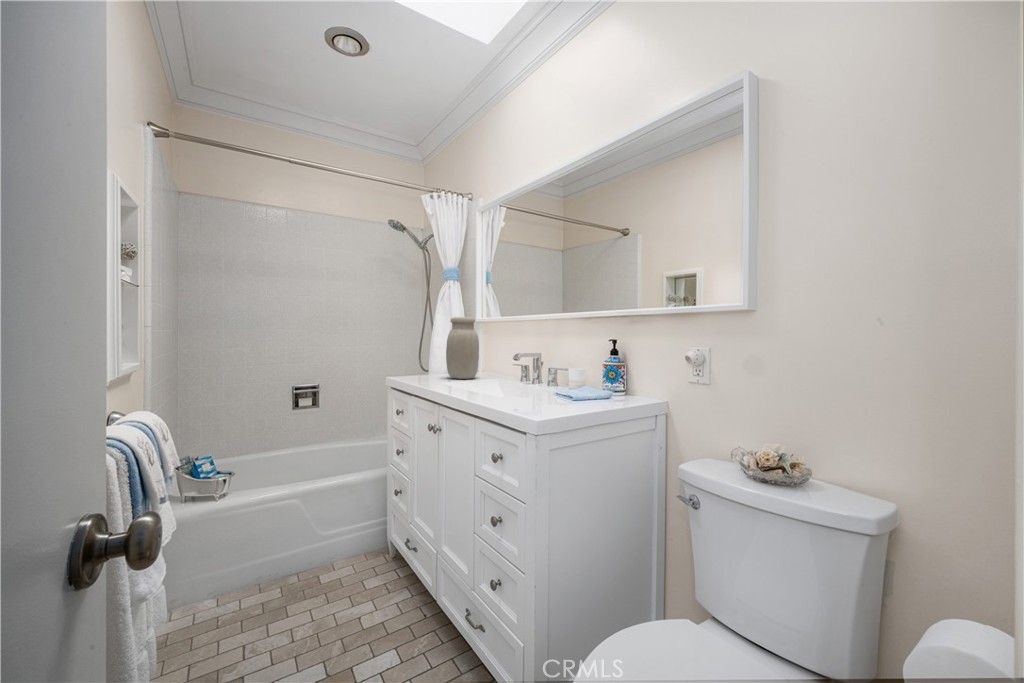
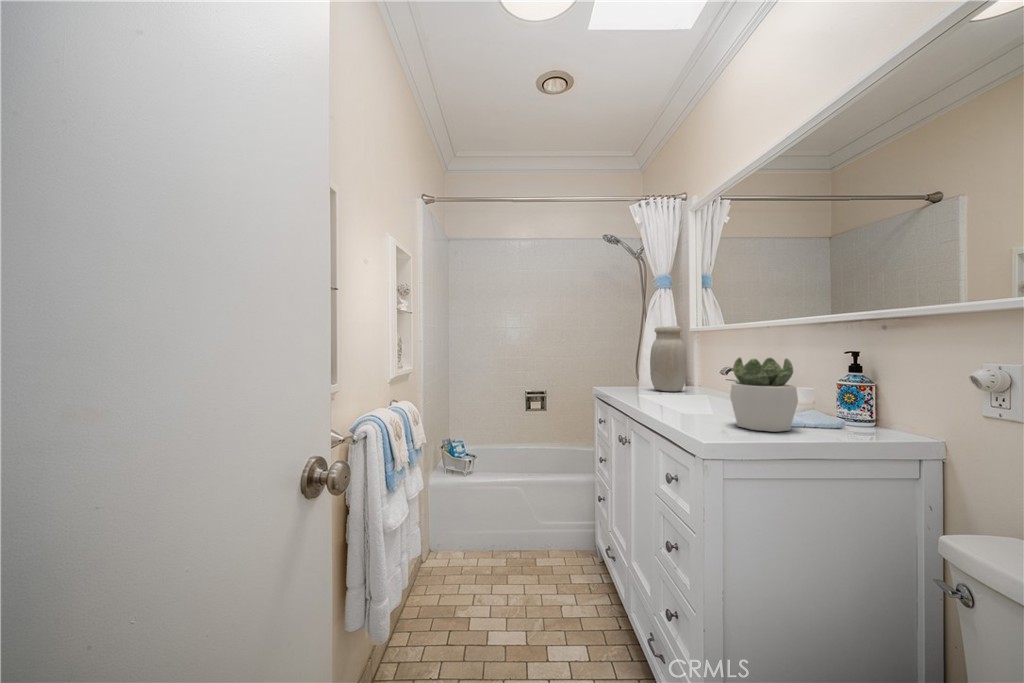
succulent plant: none [538,345,588,406] -> present [730,357,798,432]

